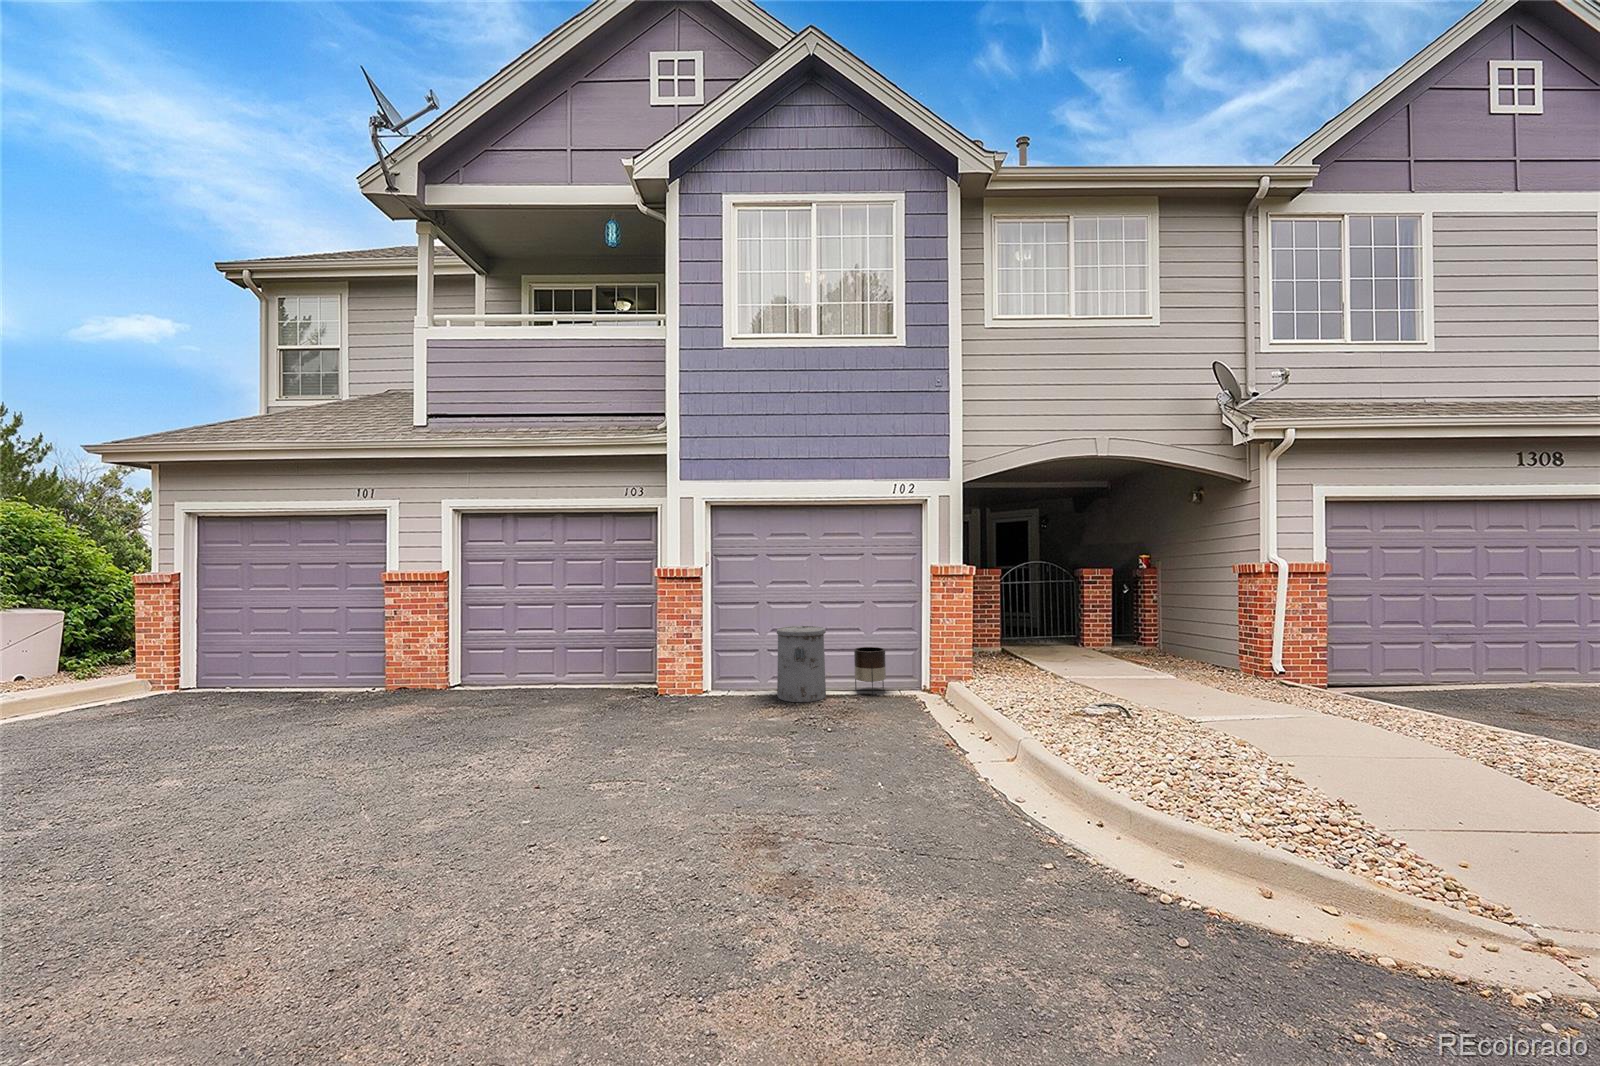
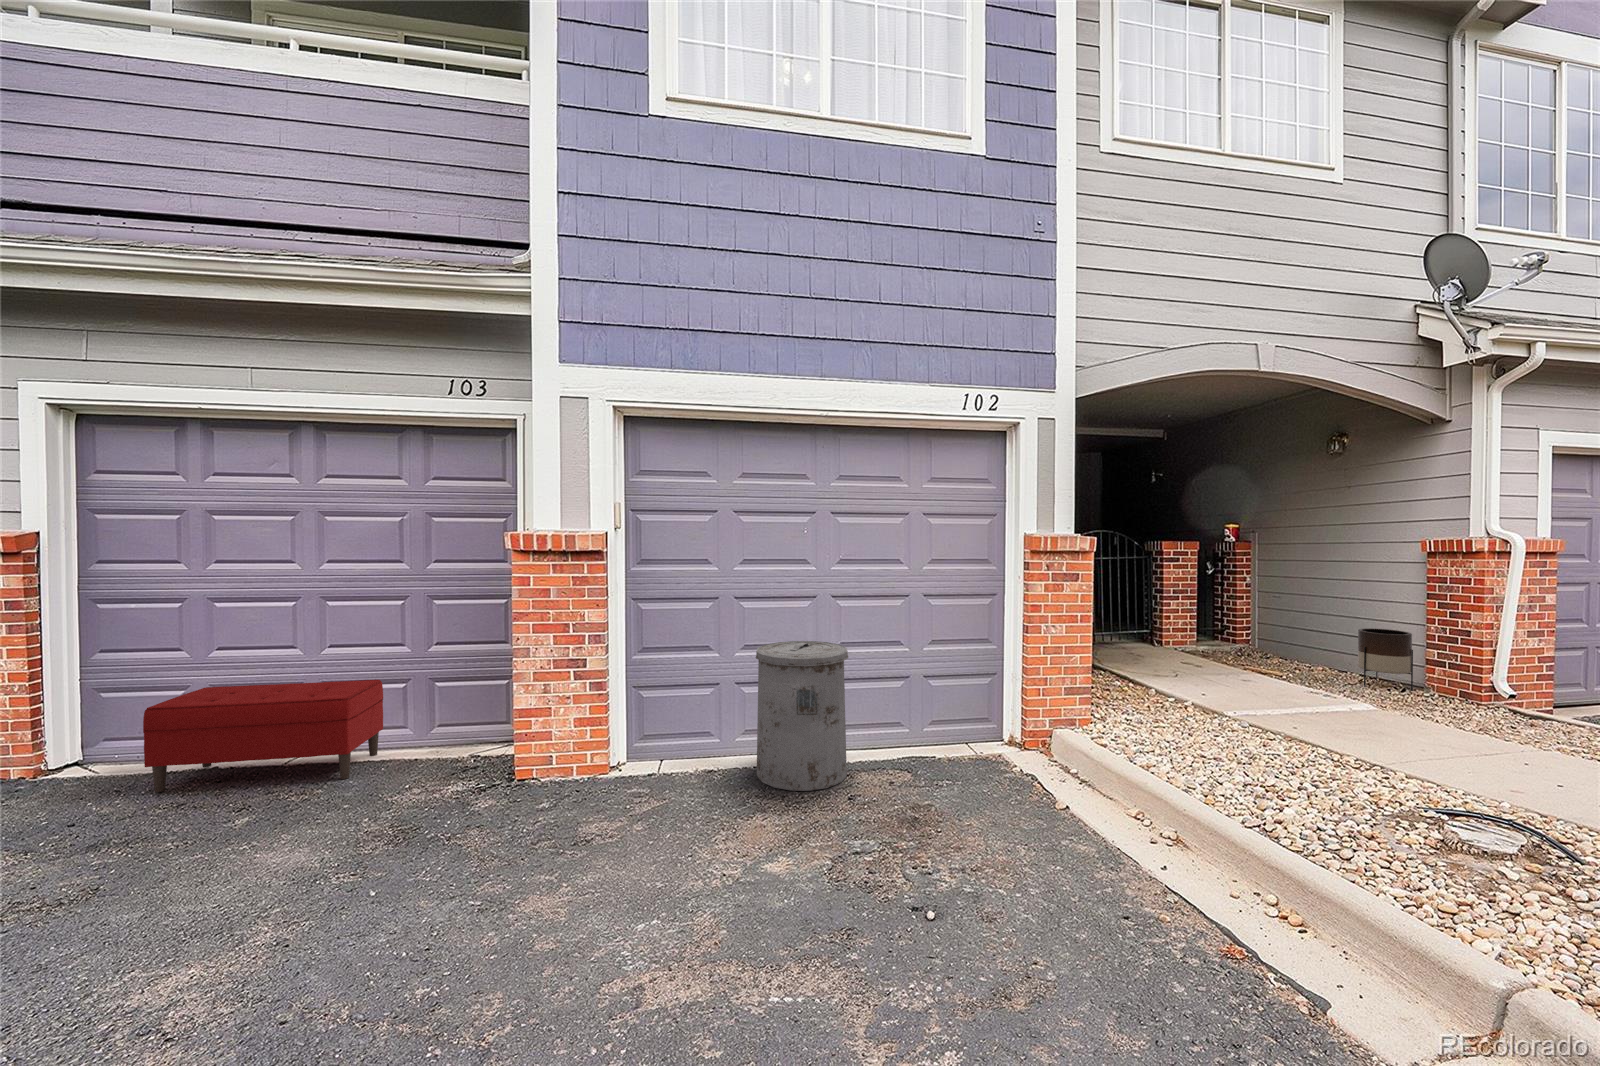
bench: none [491,645,593,694] -> present [143,680,383,792]
planter: present [854,647,886,695] -> present [1358,628,1413,691]

